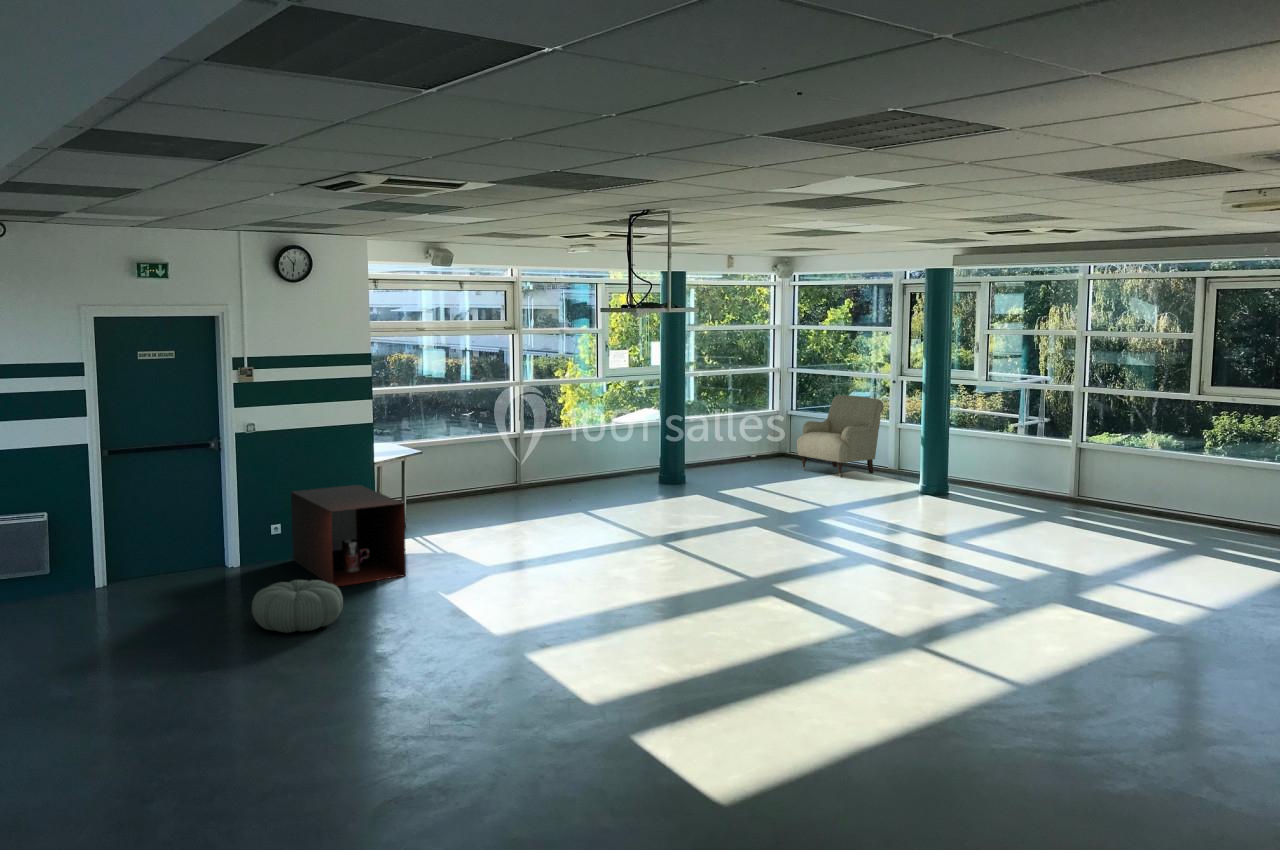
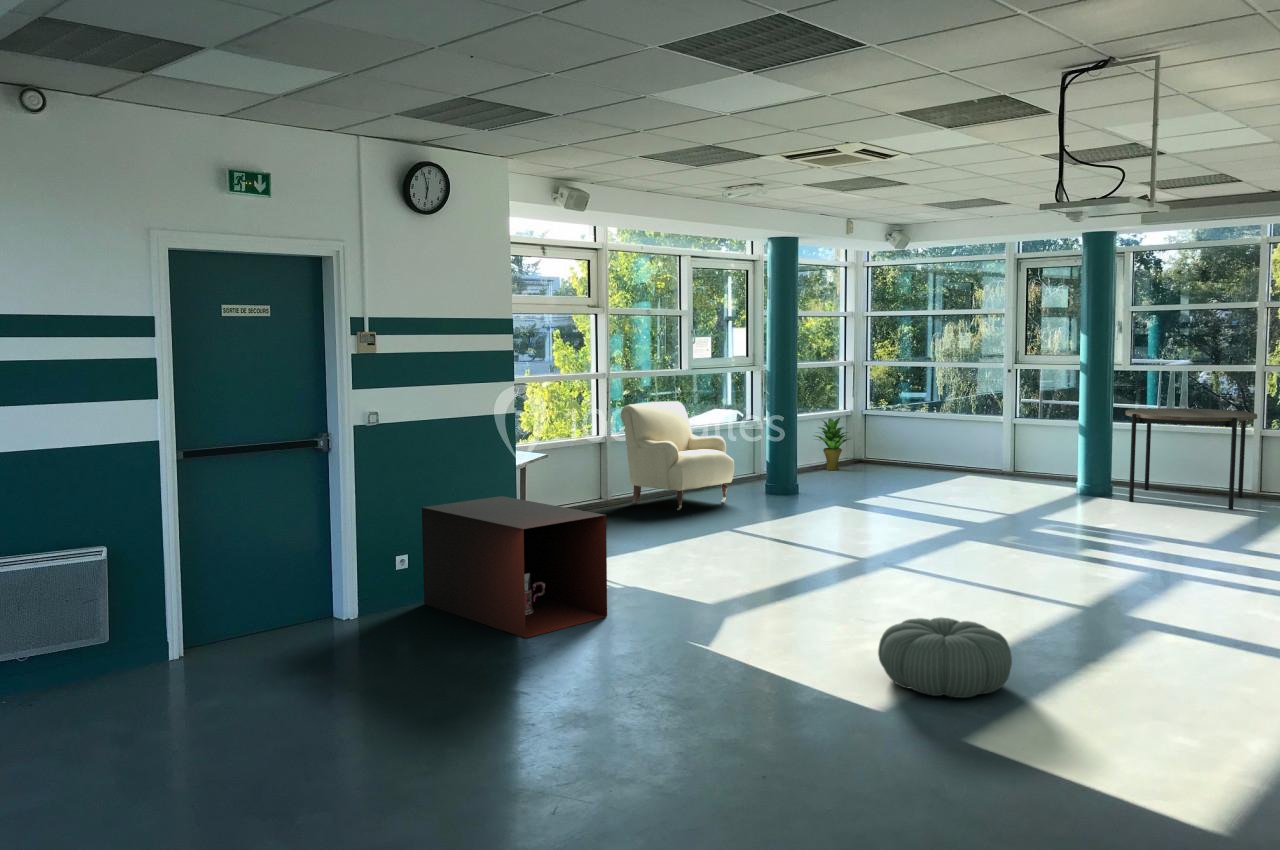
chair: present [797,395,884,477] -> present [621,401,735,510]
potted plant: none [733,418,768,464] -> present [816,418,849,470]
dining table: none [957,422,1071,516] -> present [1125,408,1257,510]
pouf: present [252,580,343,633] -> present [878,618,1012,698]

